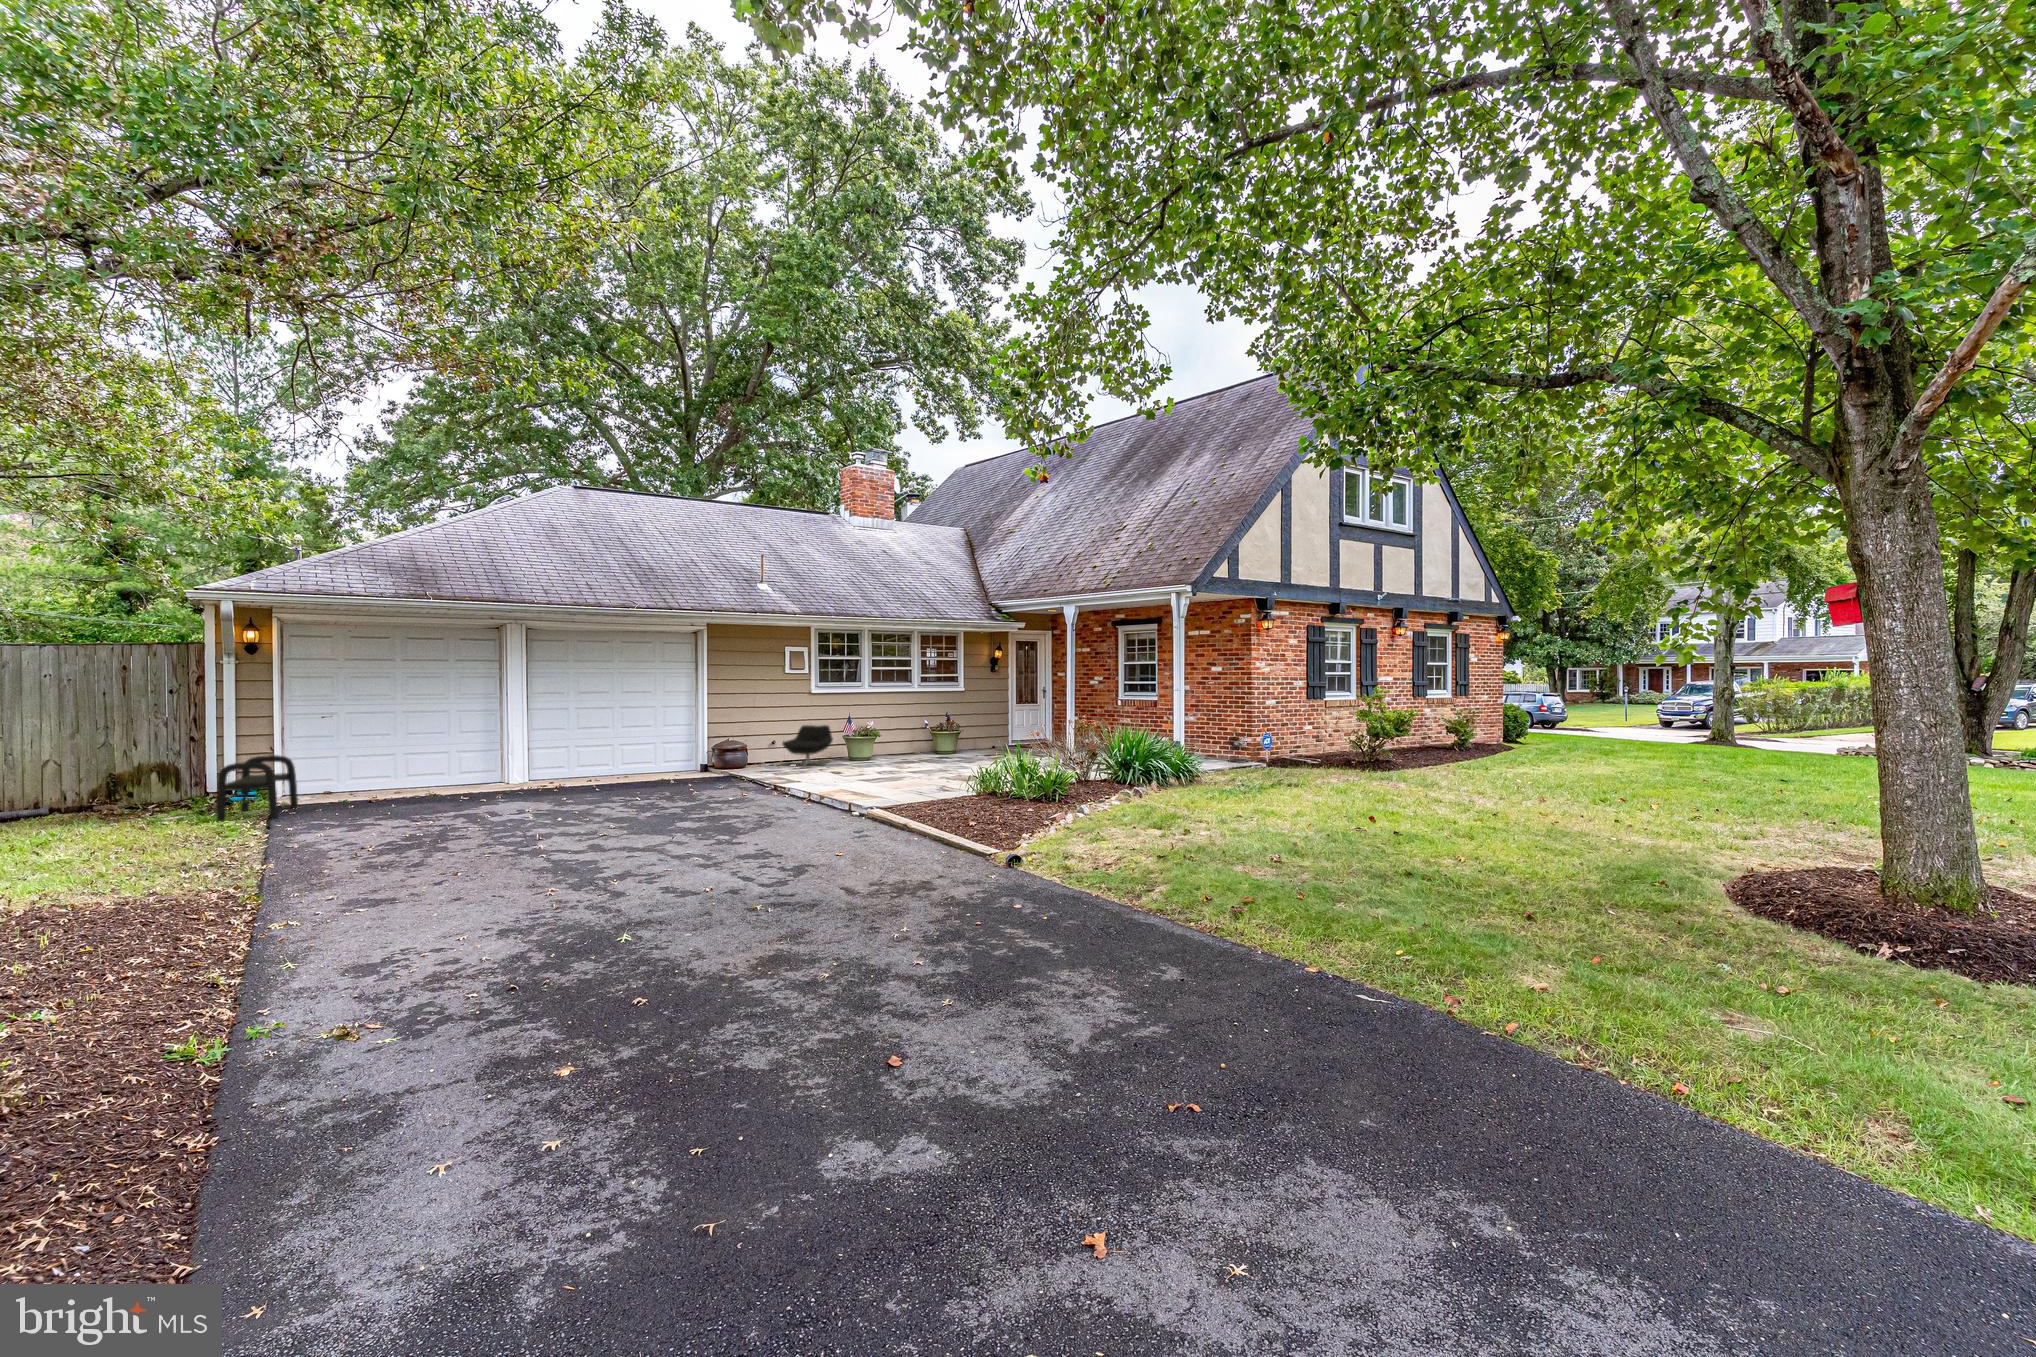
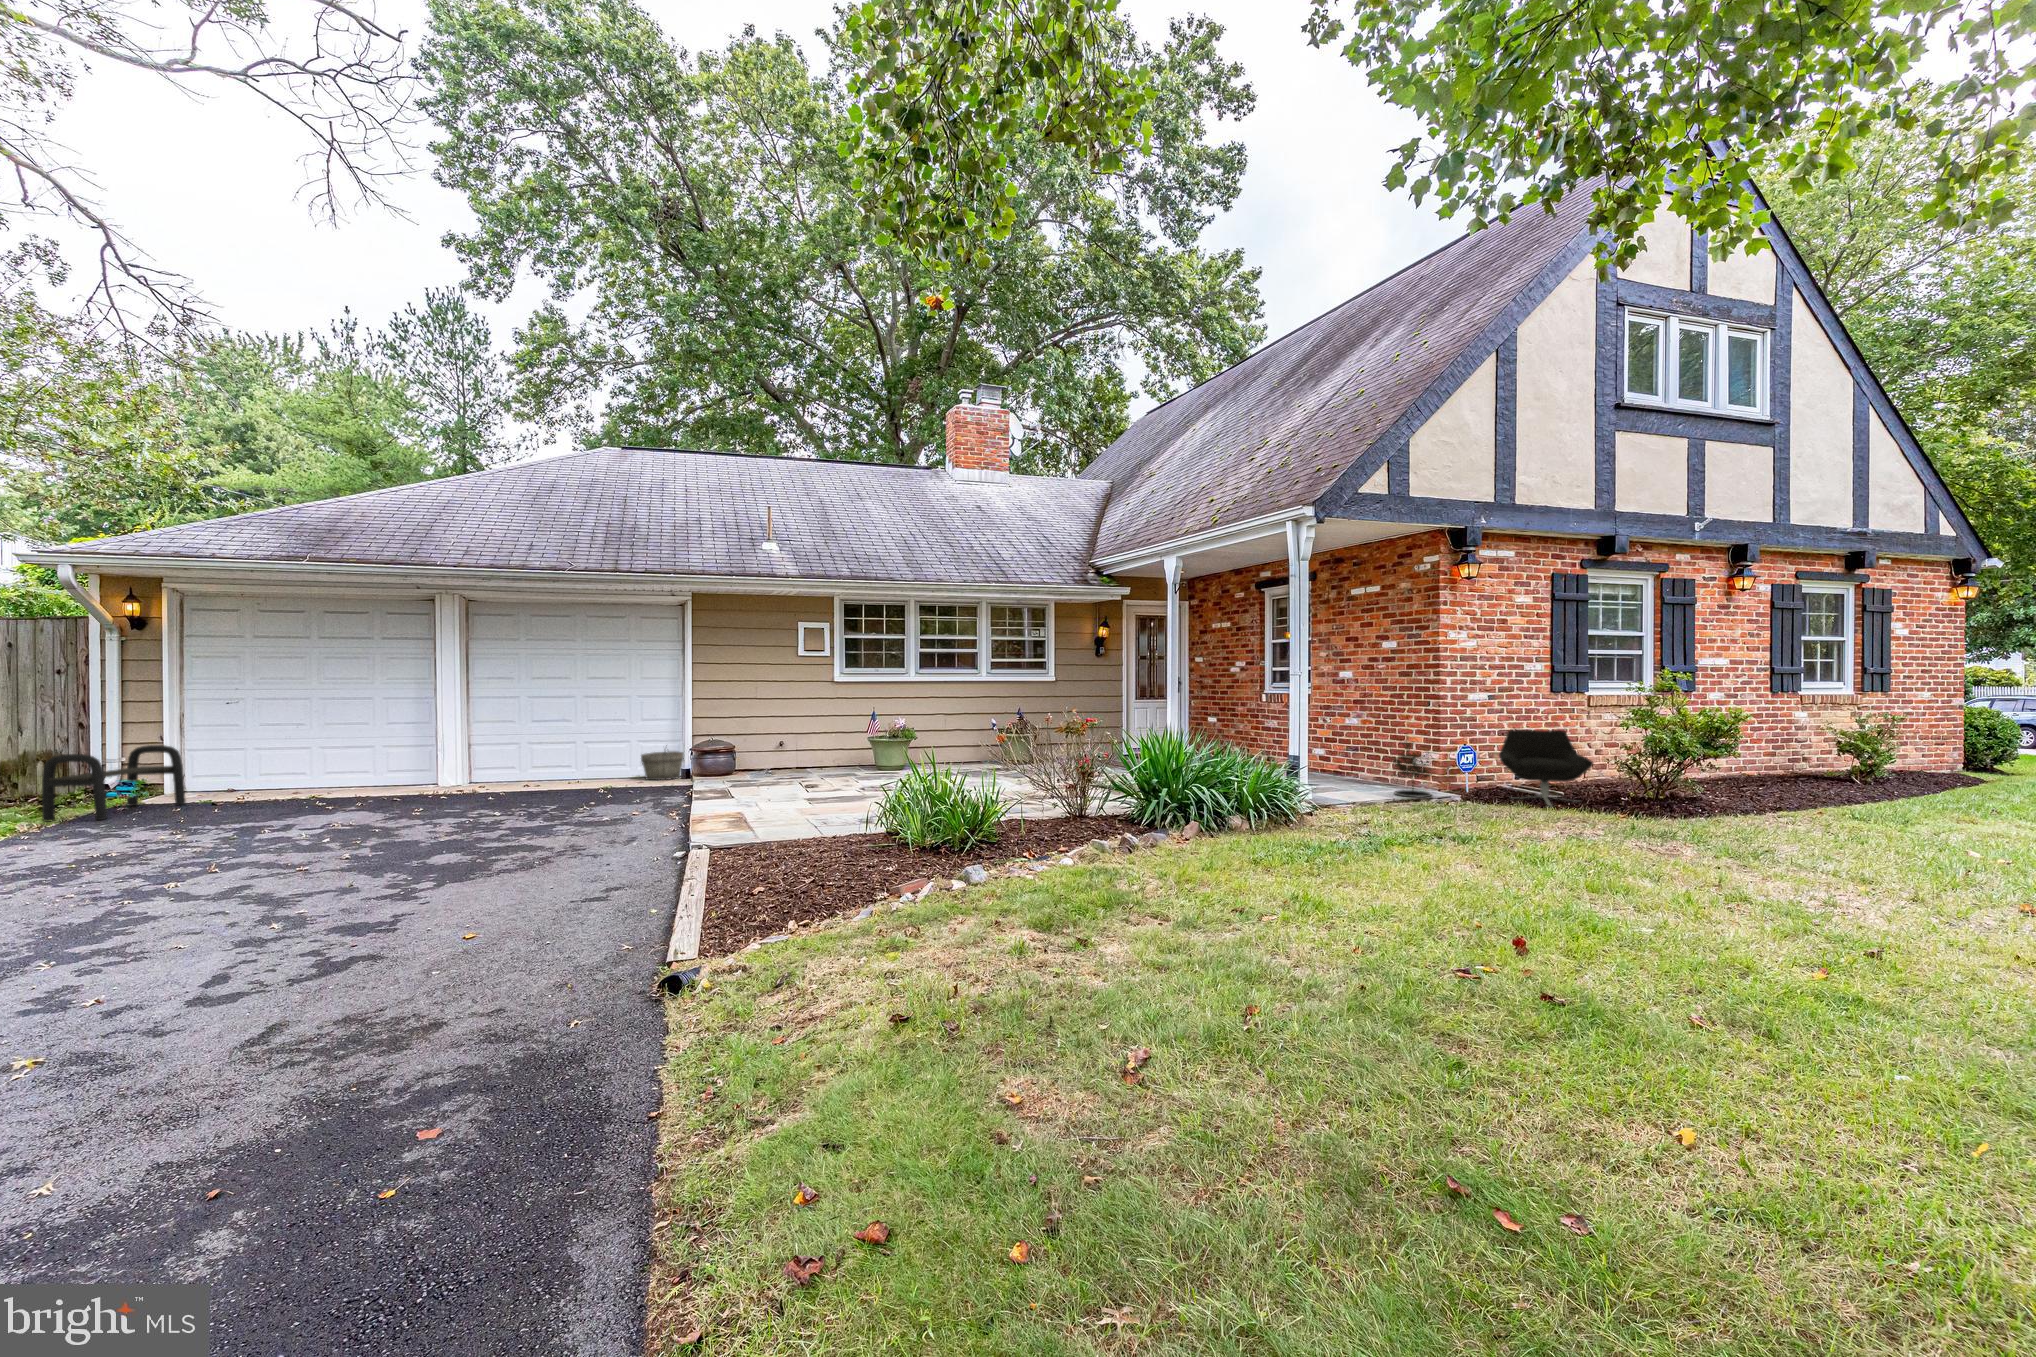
lounge chair: present [783,725,833,765] -> present [1499,729,1593,806]
wooden bucket: none [673,746,707,775] -> present [641,751,684,780]

